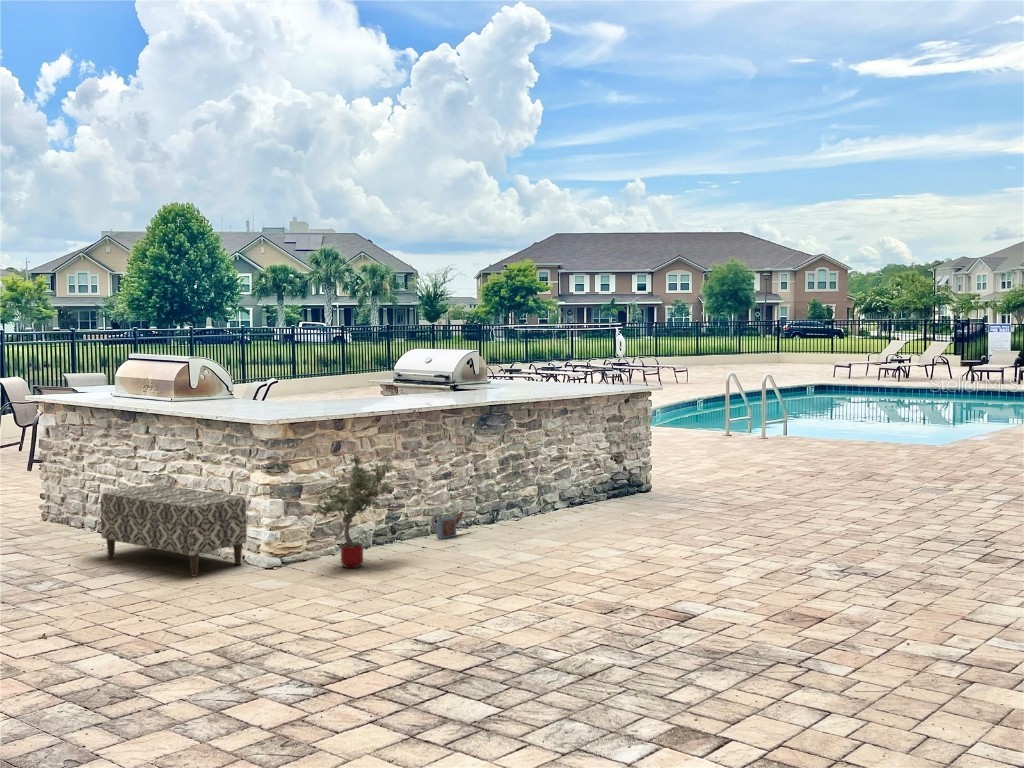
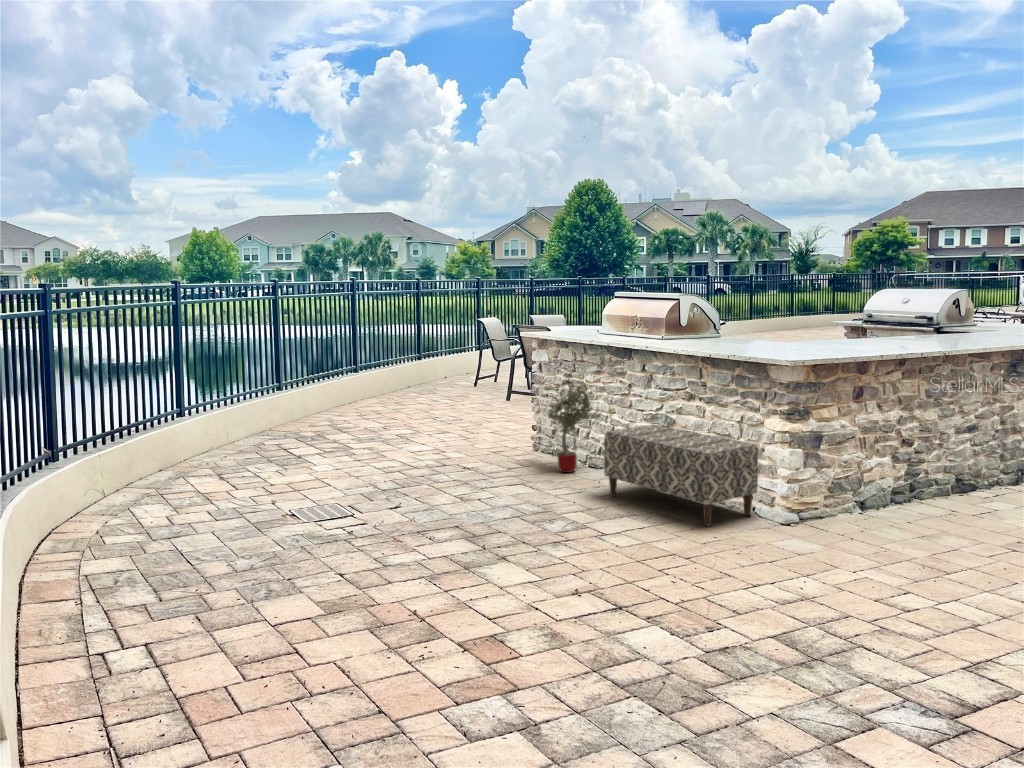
potted tree: present [311,452,390,568] -> present [548,375,602,473]
watering can: present [431,511,463,539] -> none [955,469,991,500]

